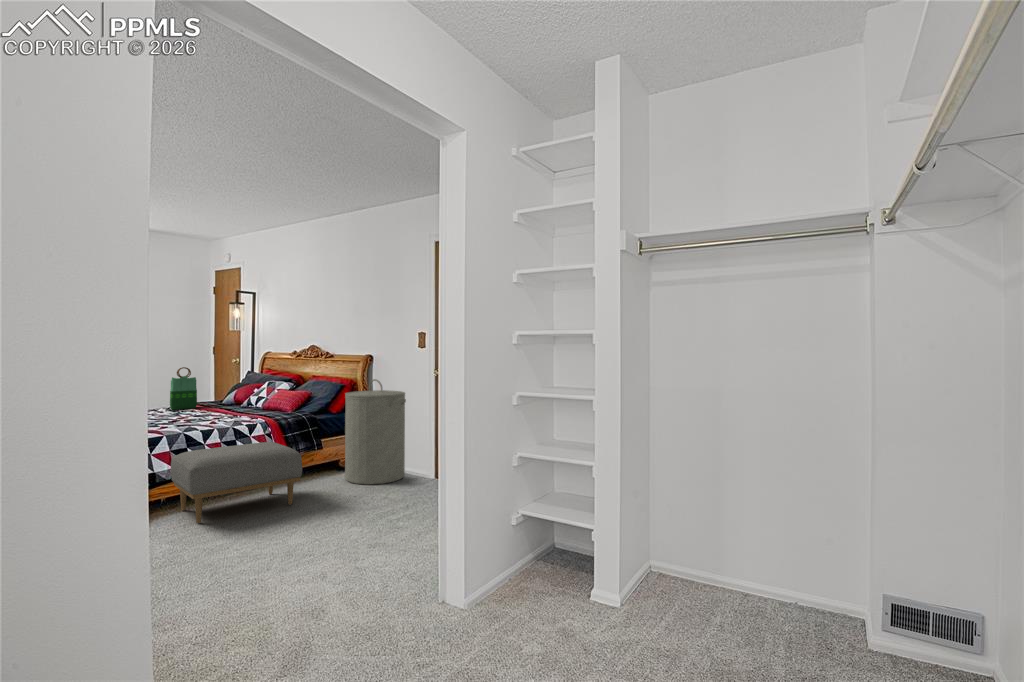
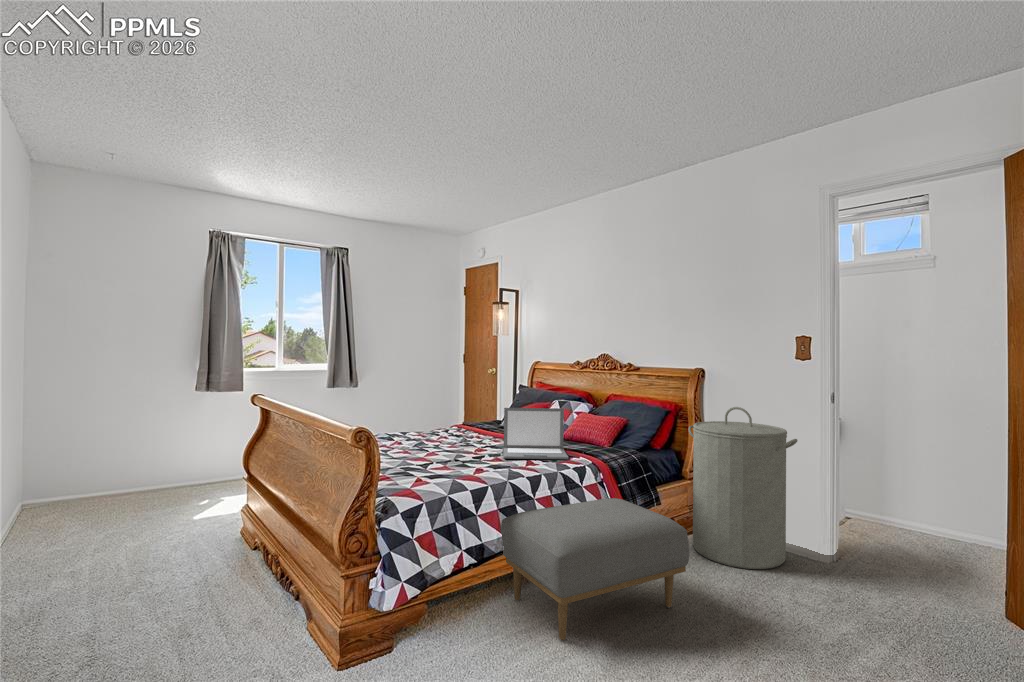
tote bag: present [170,367,197,410] -> none [447,380,475,433]
laptop: none [196,385,255,422] -> present [503,408,568,459]

